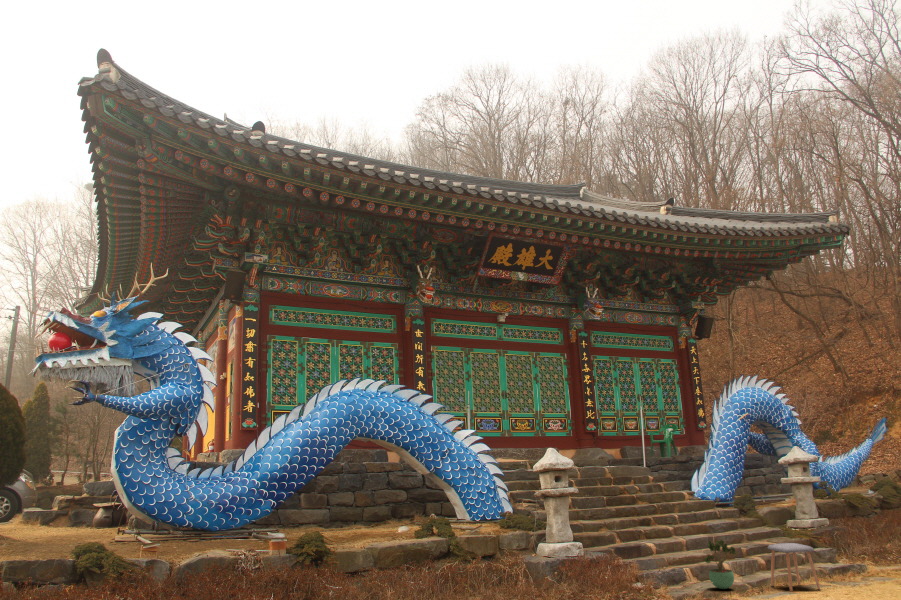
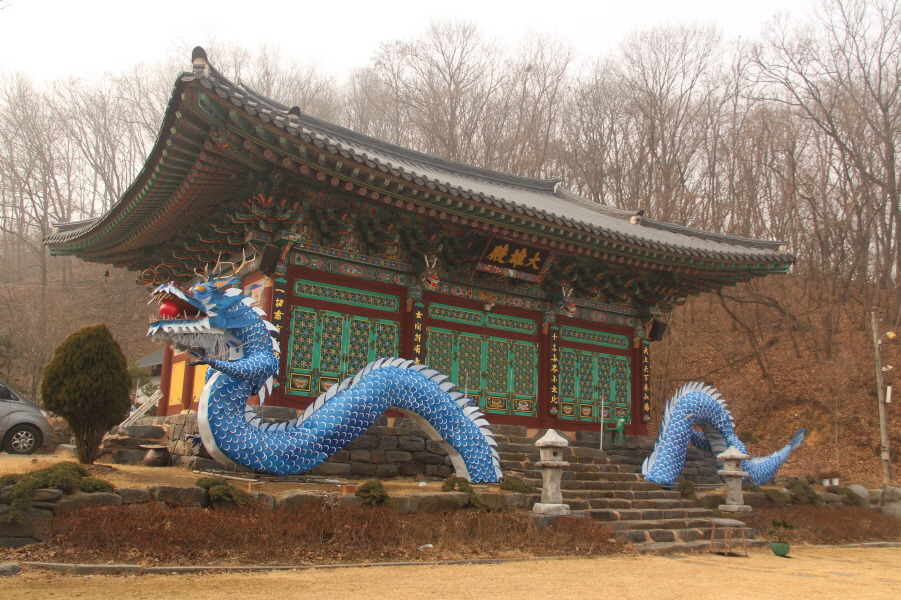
potted plant: present [704,540,735,589] -> present [768,519,793,556]

